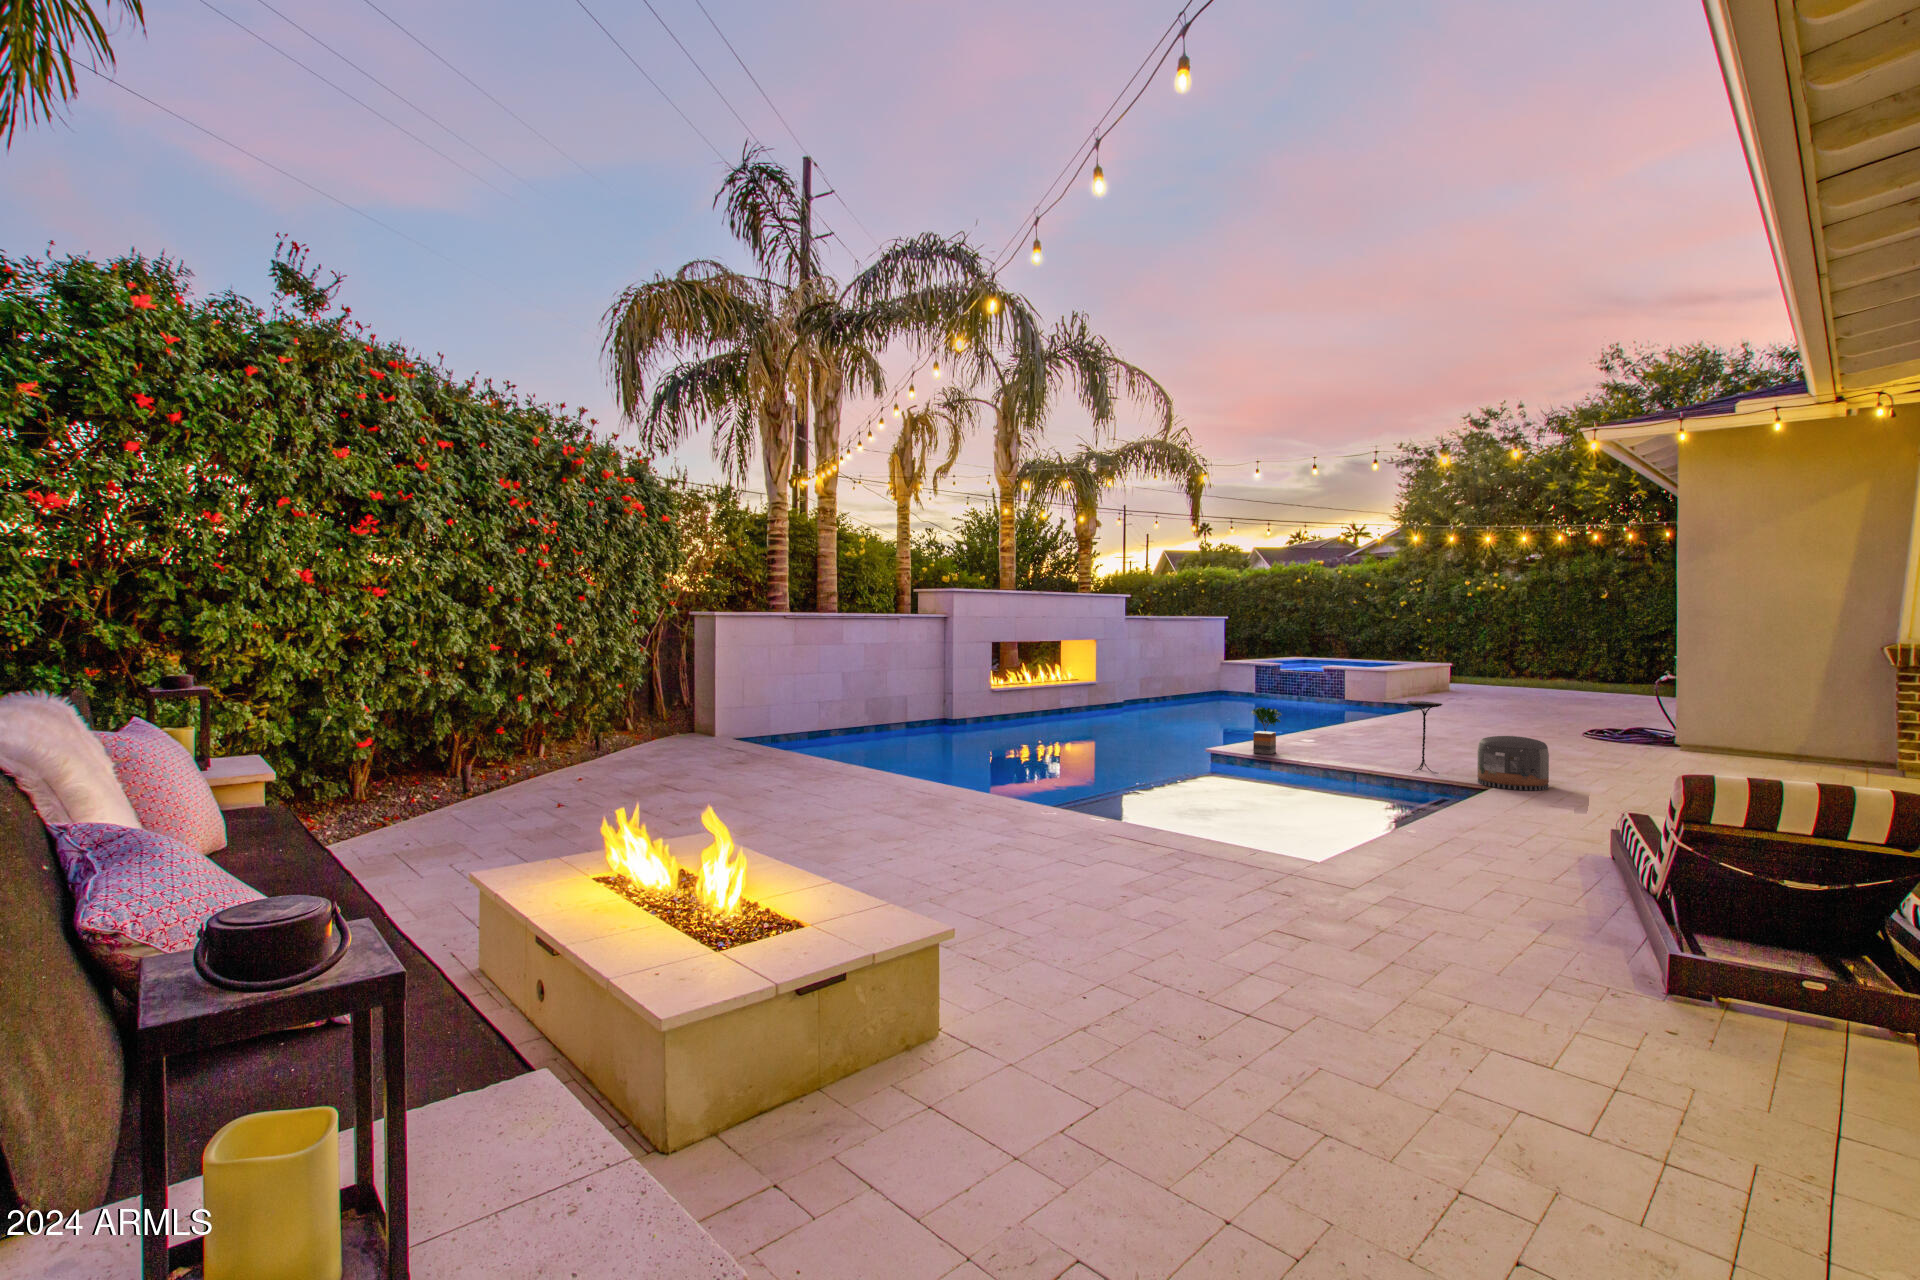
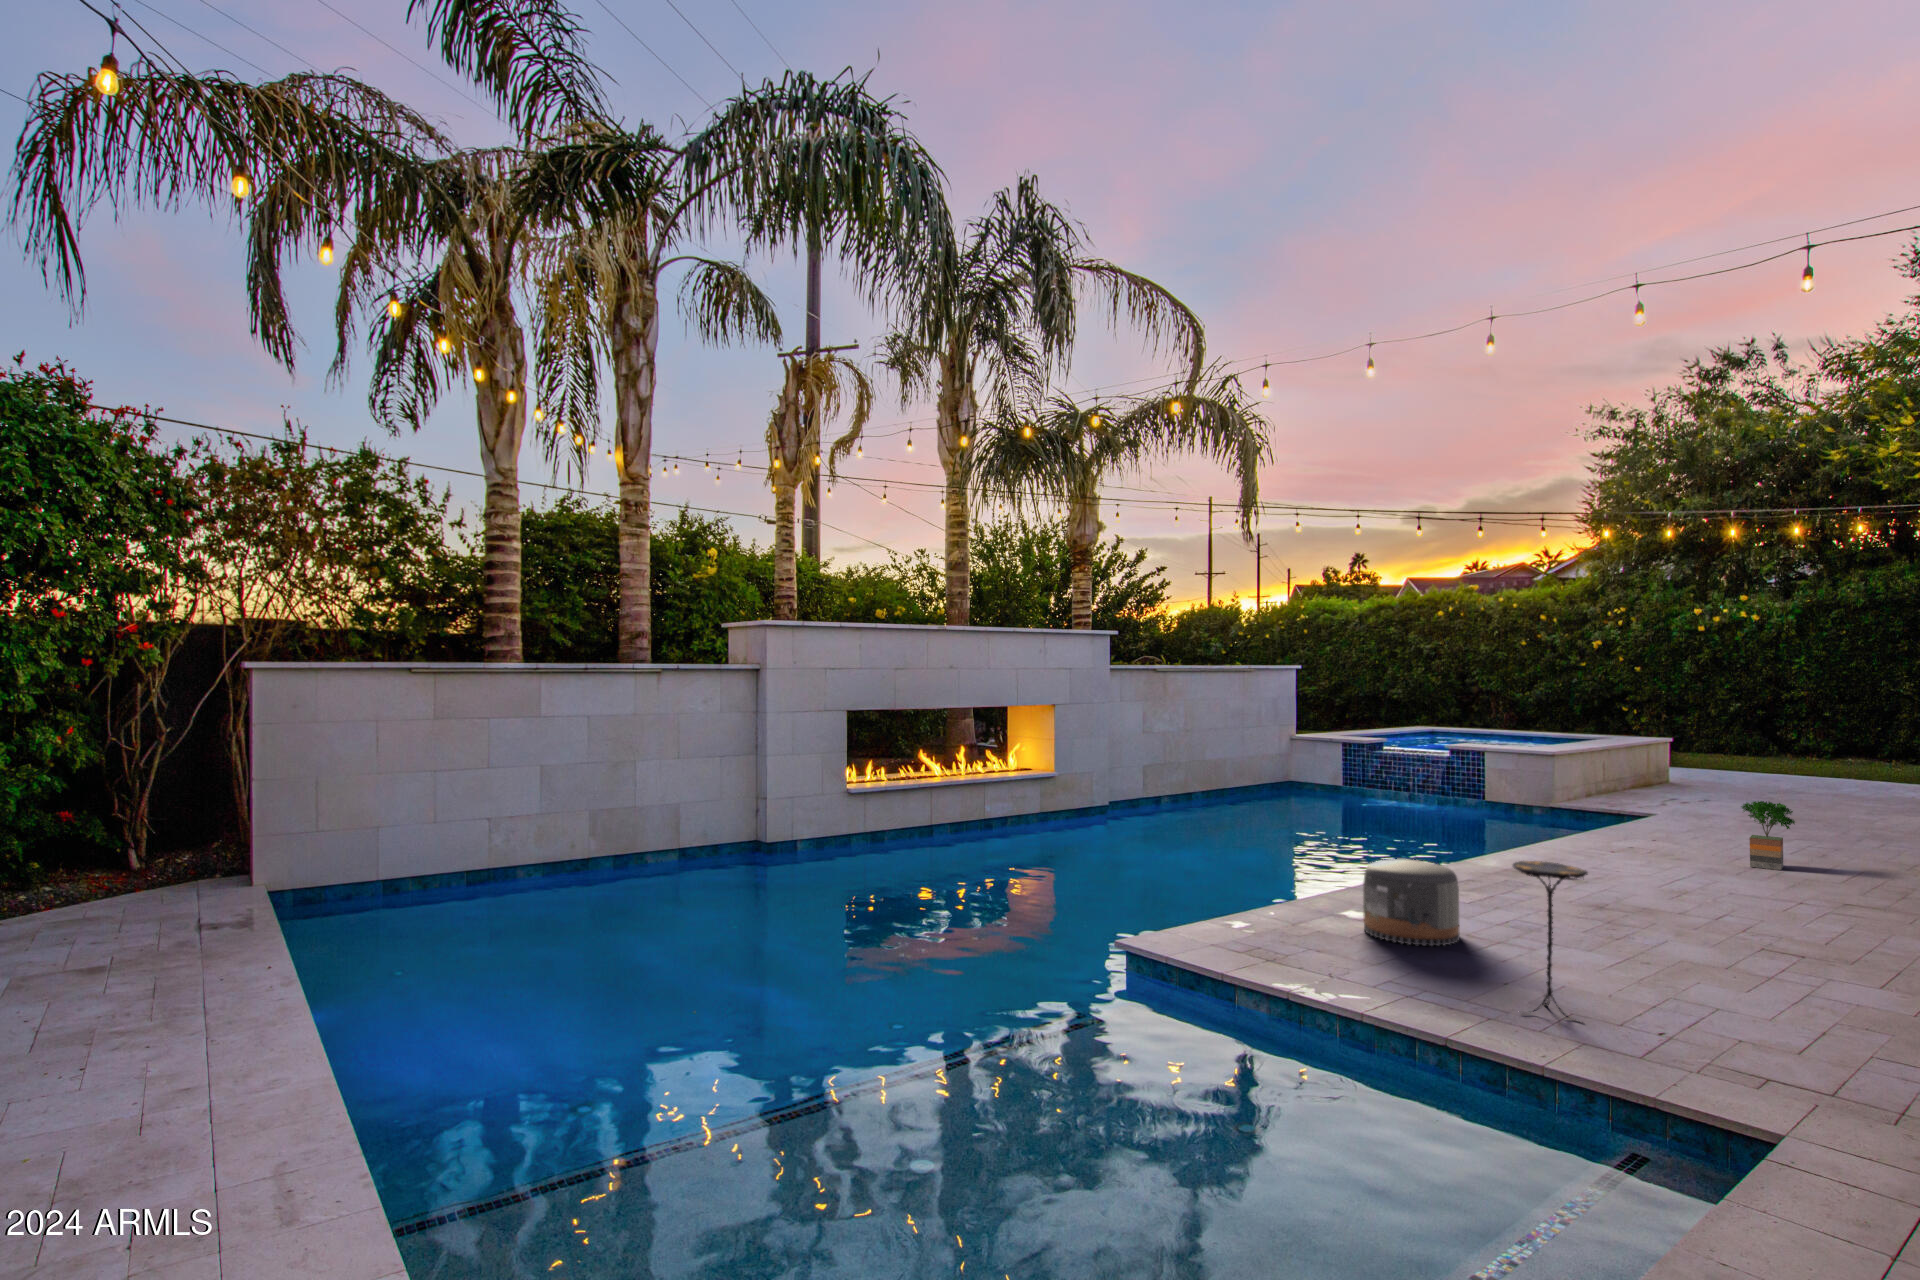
potted tree: present [1252,707,1281,754] -> present [1741,801,1795,870]
pouf: present [1477,736,1549,790] -> present [1363,859,1460,946]

